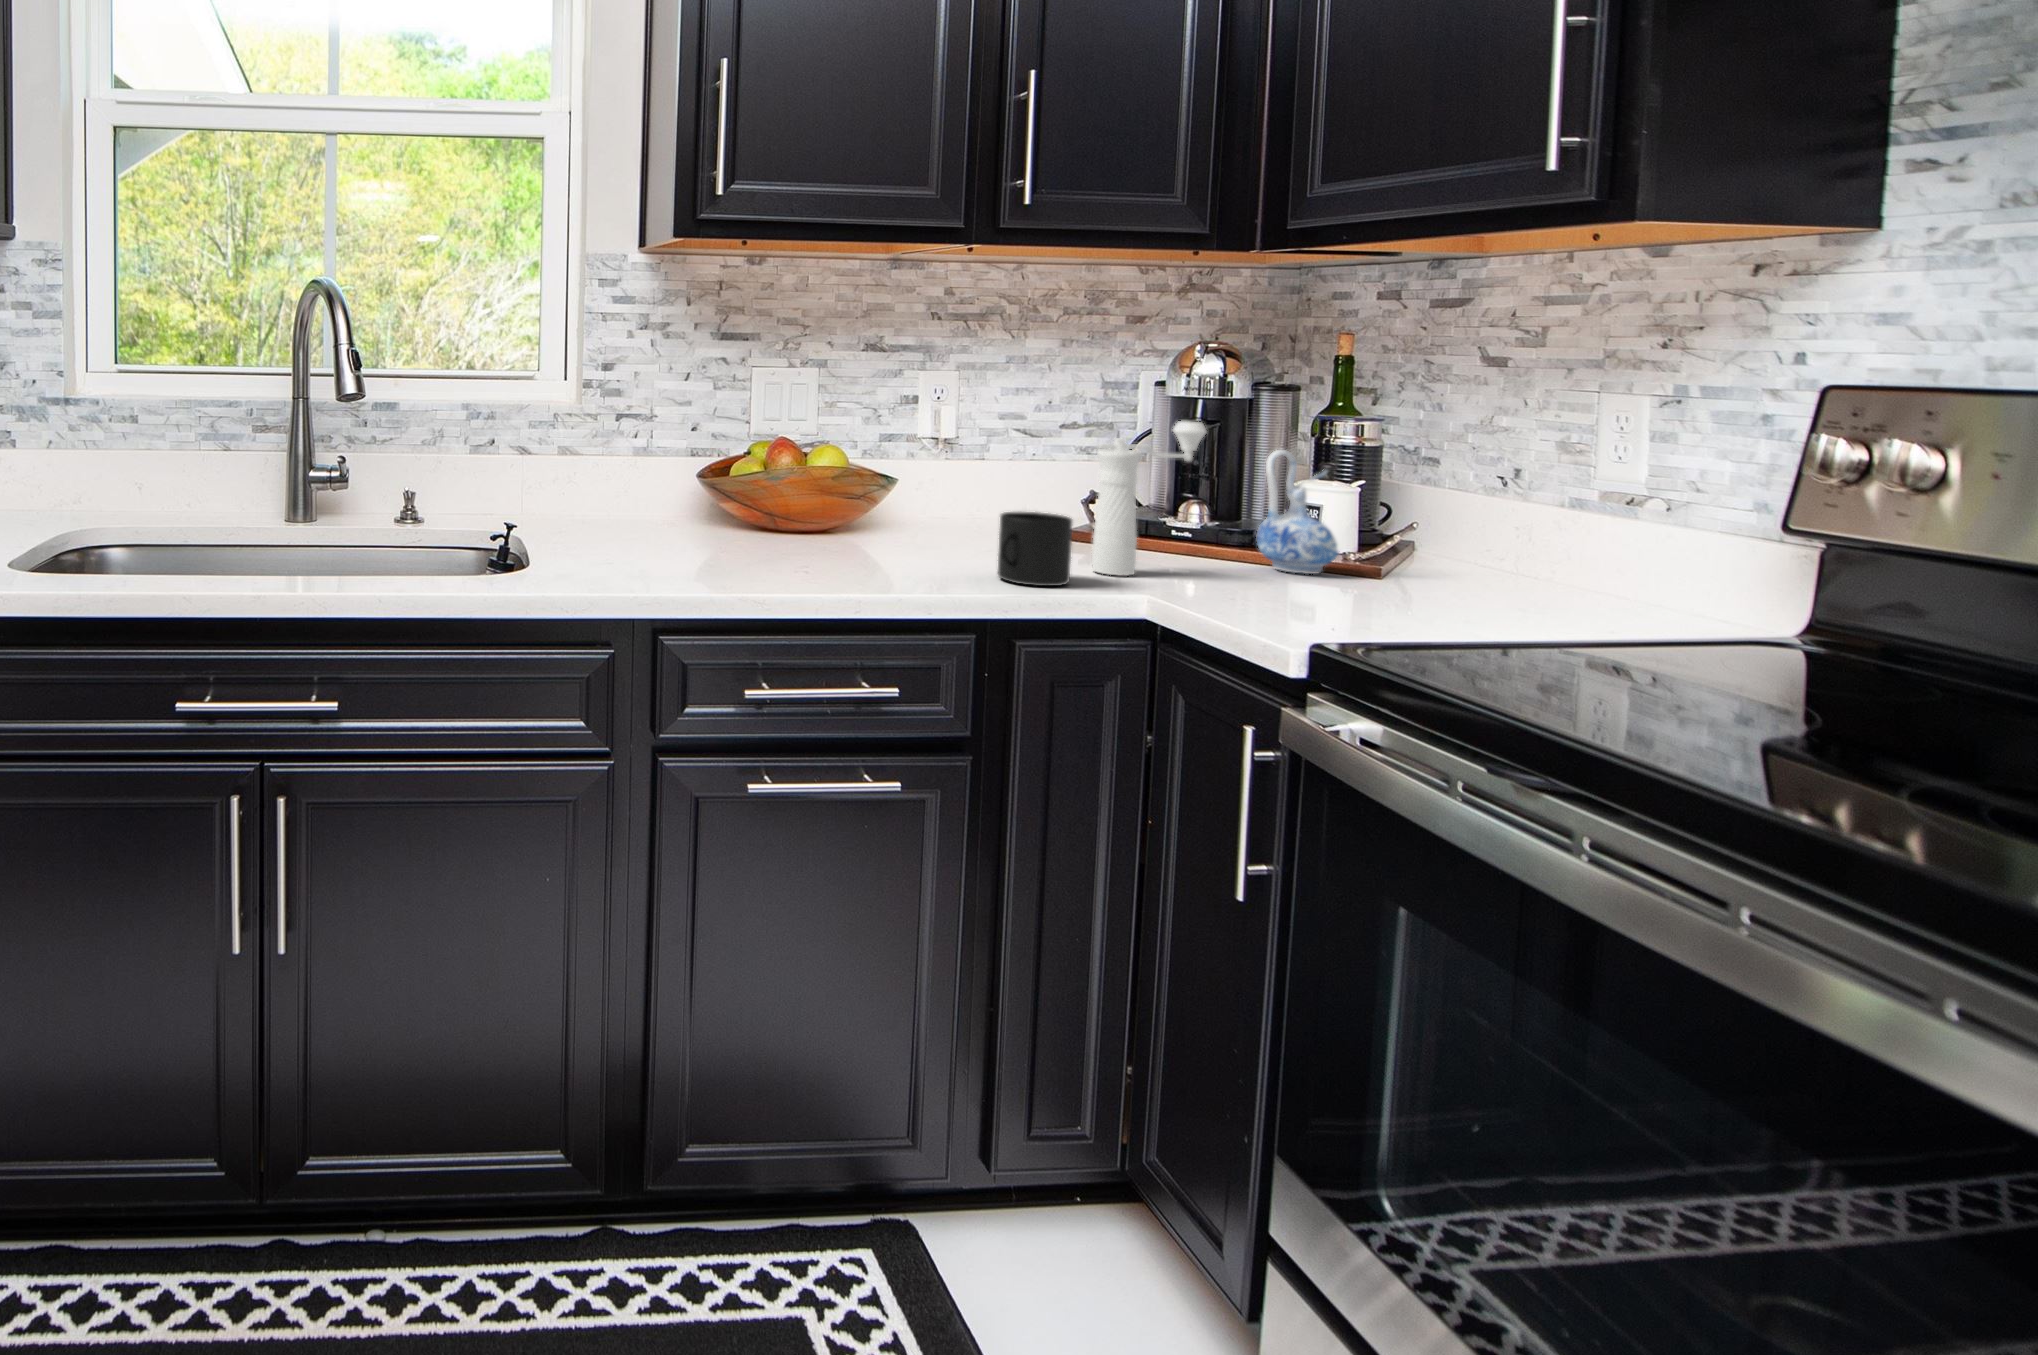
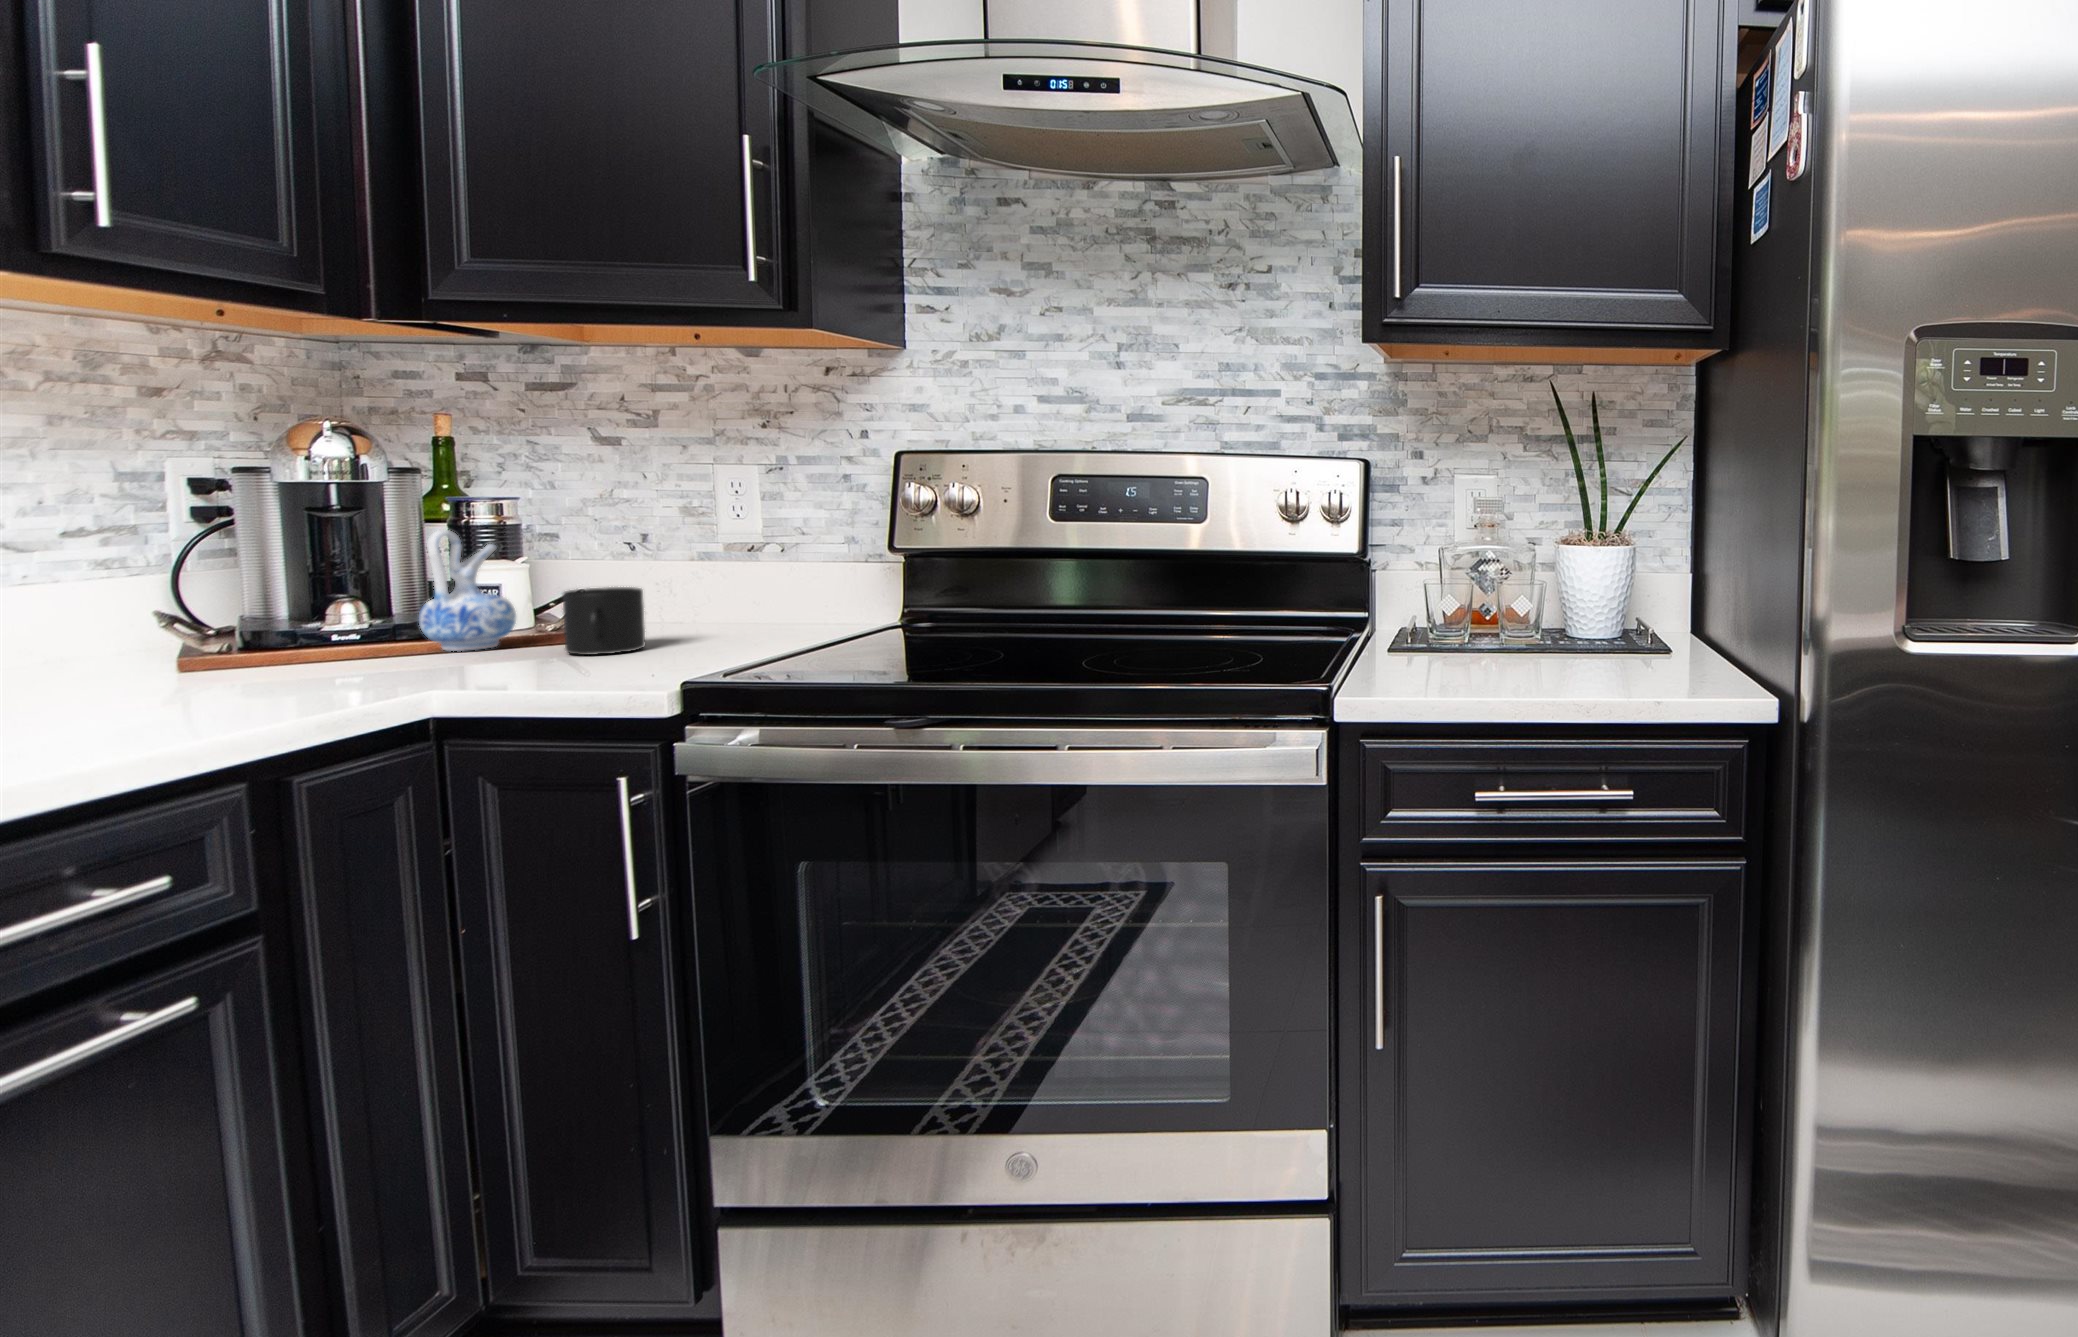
pepper mill: present [1091,421,1206,576] -> none [231,507,370,690]
mug: present [998,512,1072,586] -> present [563,587,645,655]

